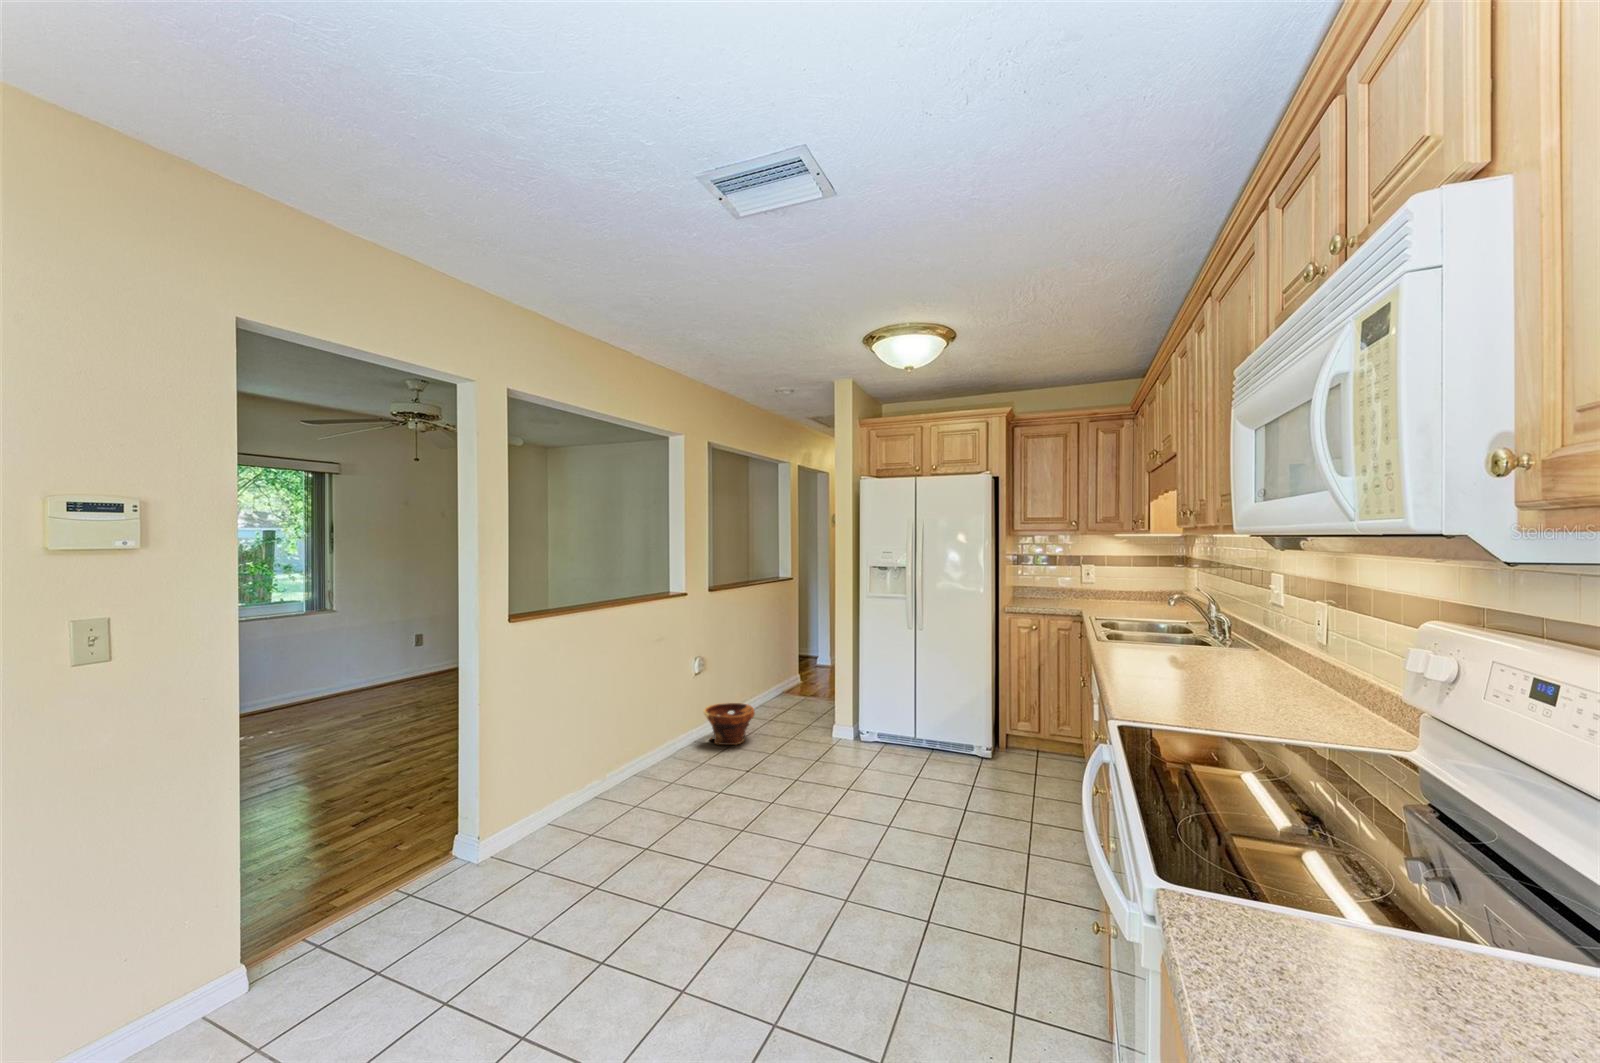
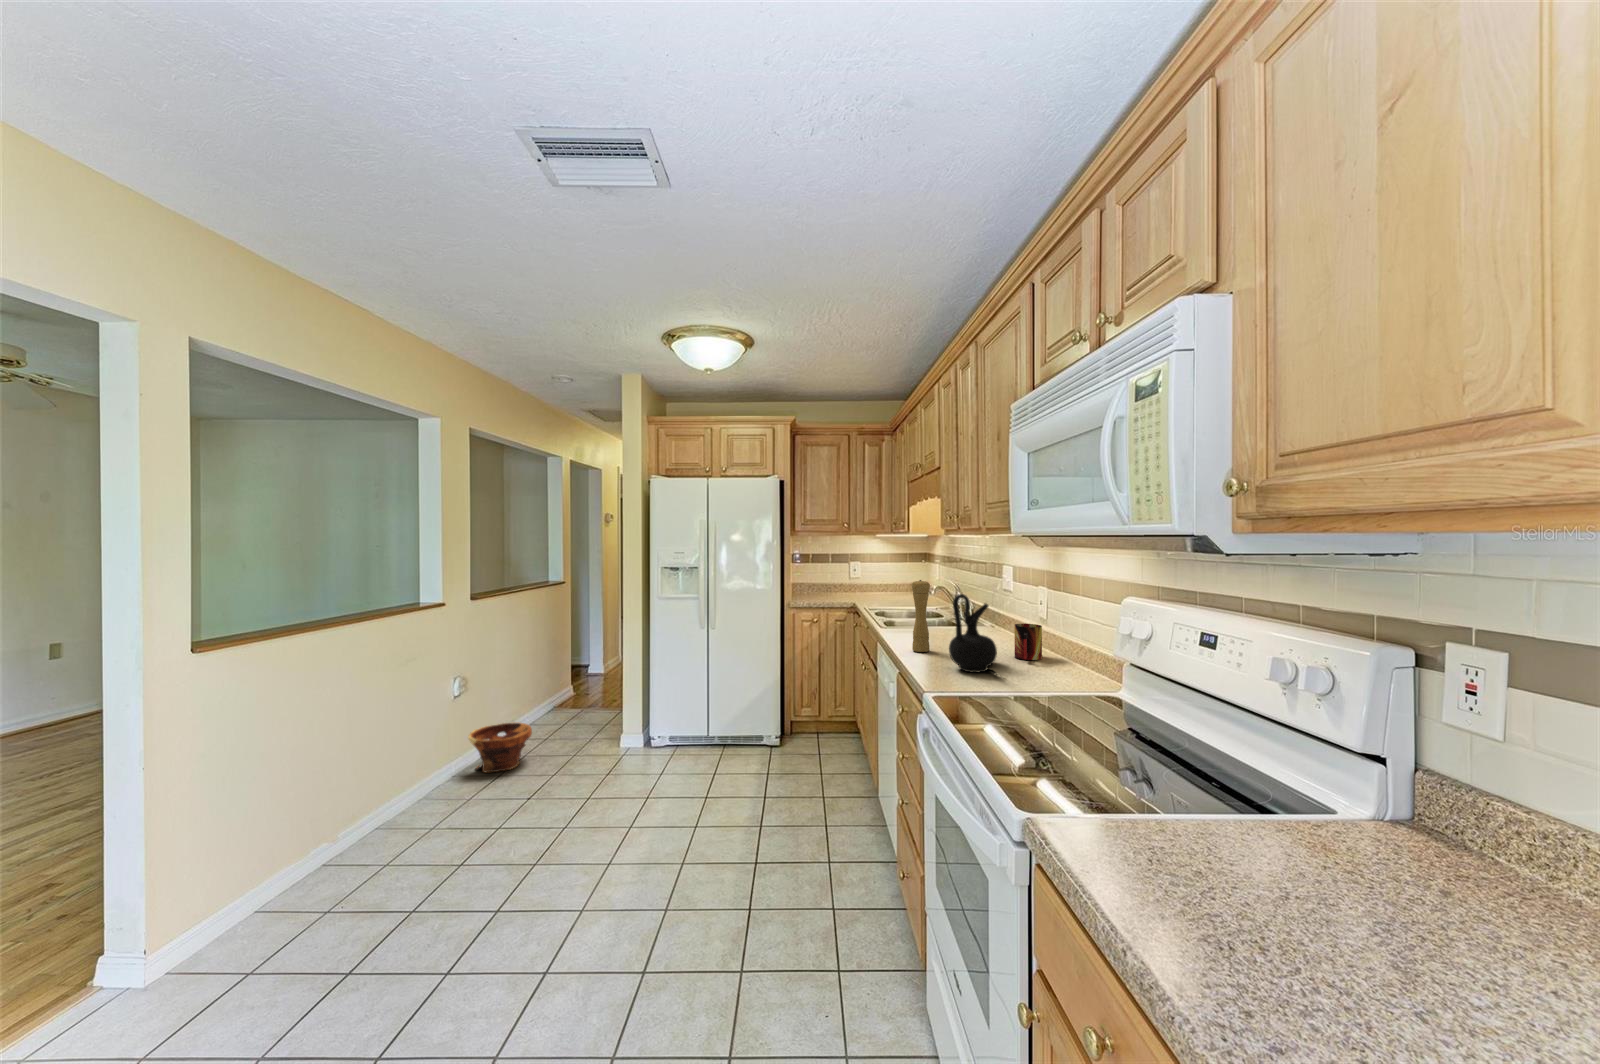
pepper mill: none [1126,587,1150,671] -> present [912,580,930,652]
ceramic jug: none [1164,604,1231,701] -> present [949,594,997,672]
mug: none [1262,646,1304,693] -> present [1014,624,1042,660]

